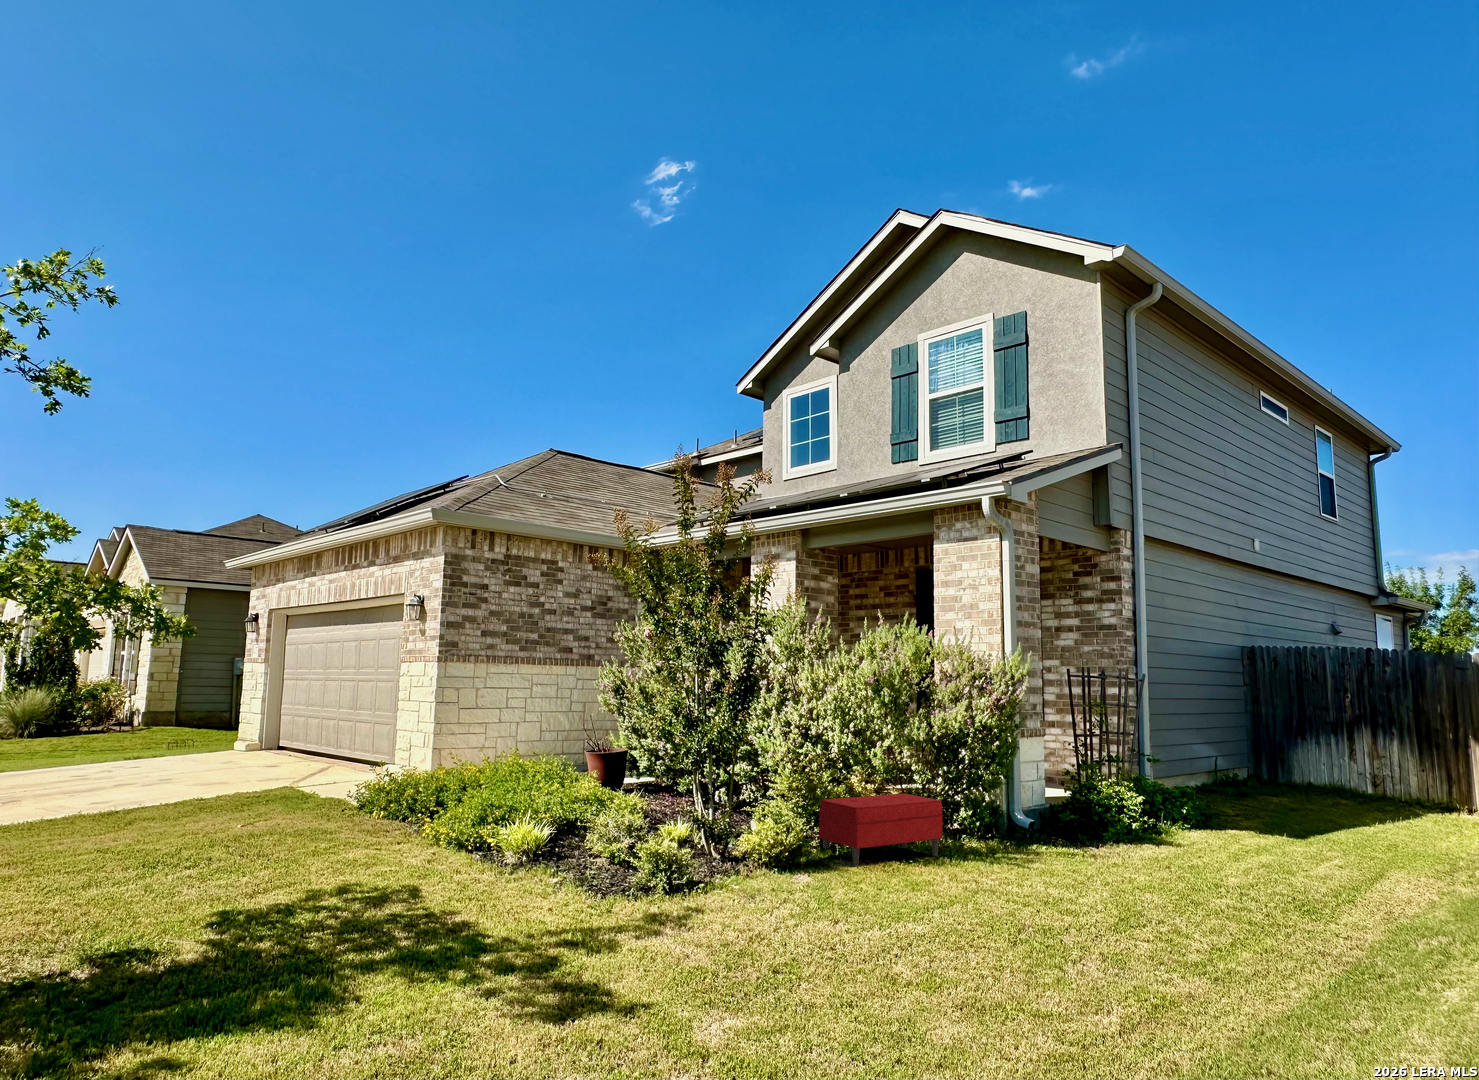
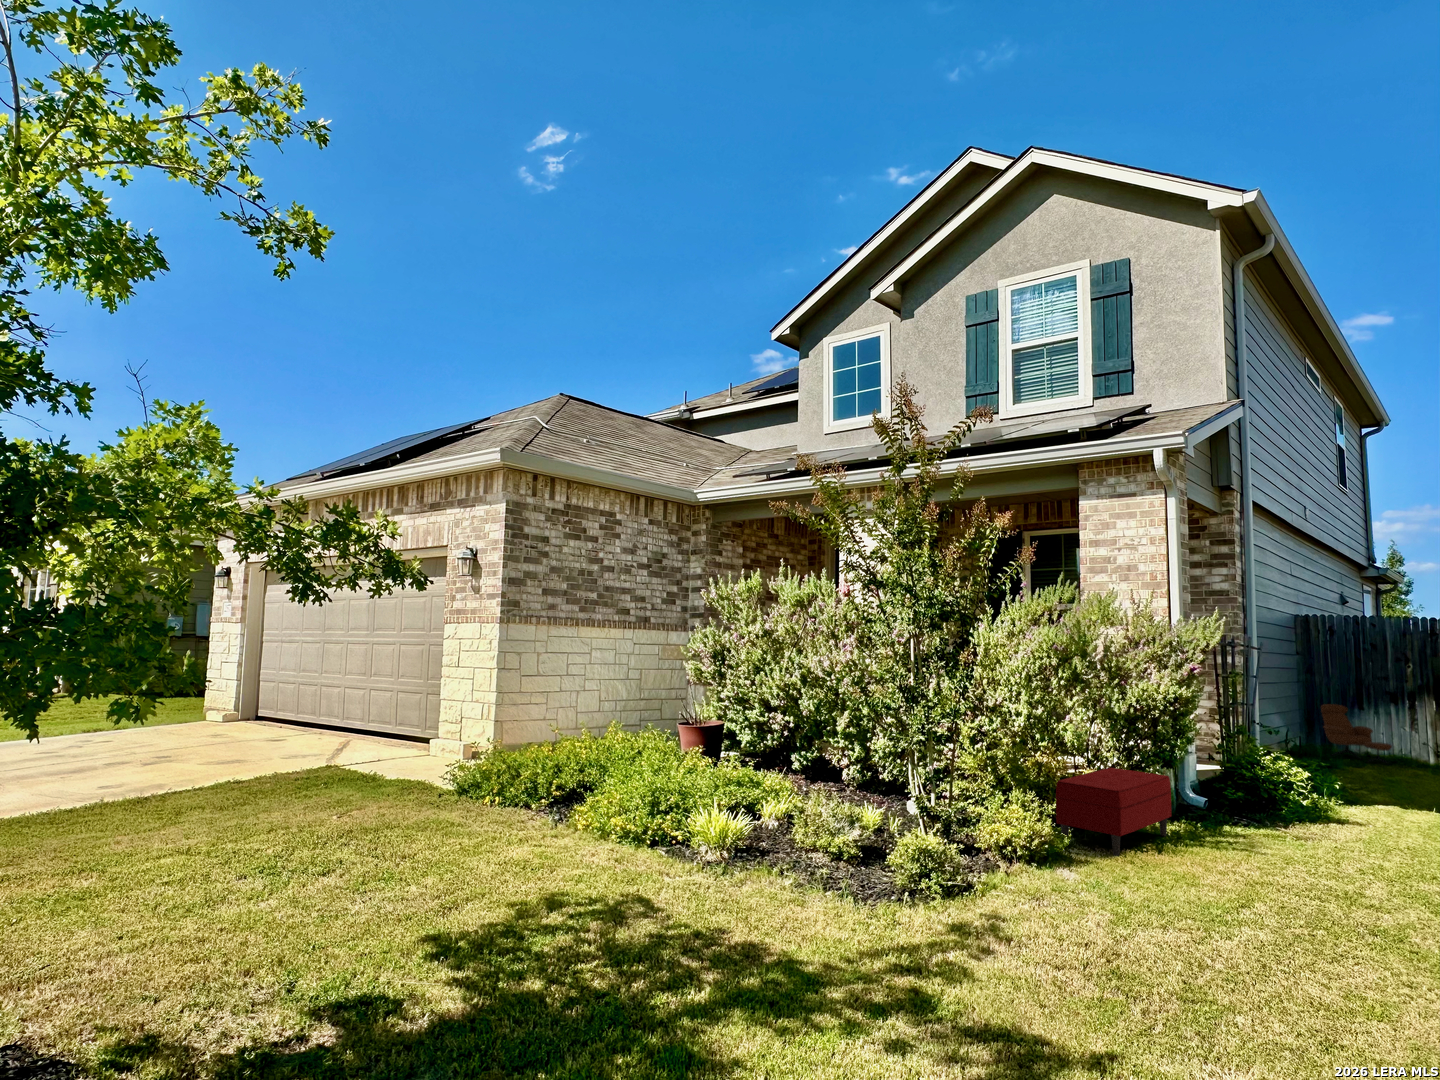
lounge chair: none [1277,752,1339,815] -> present [1321,704,1392,763]

